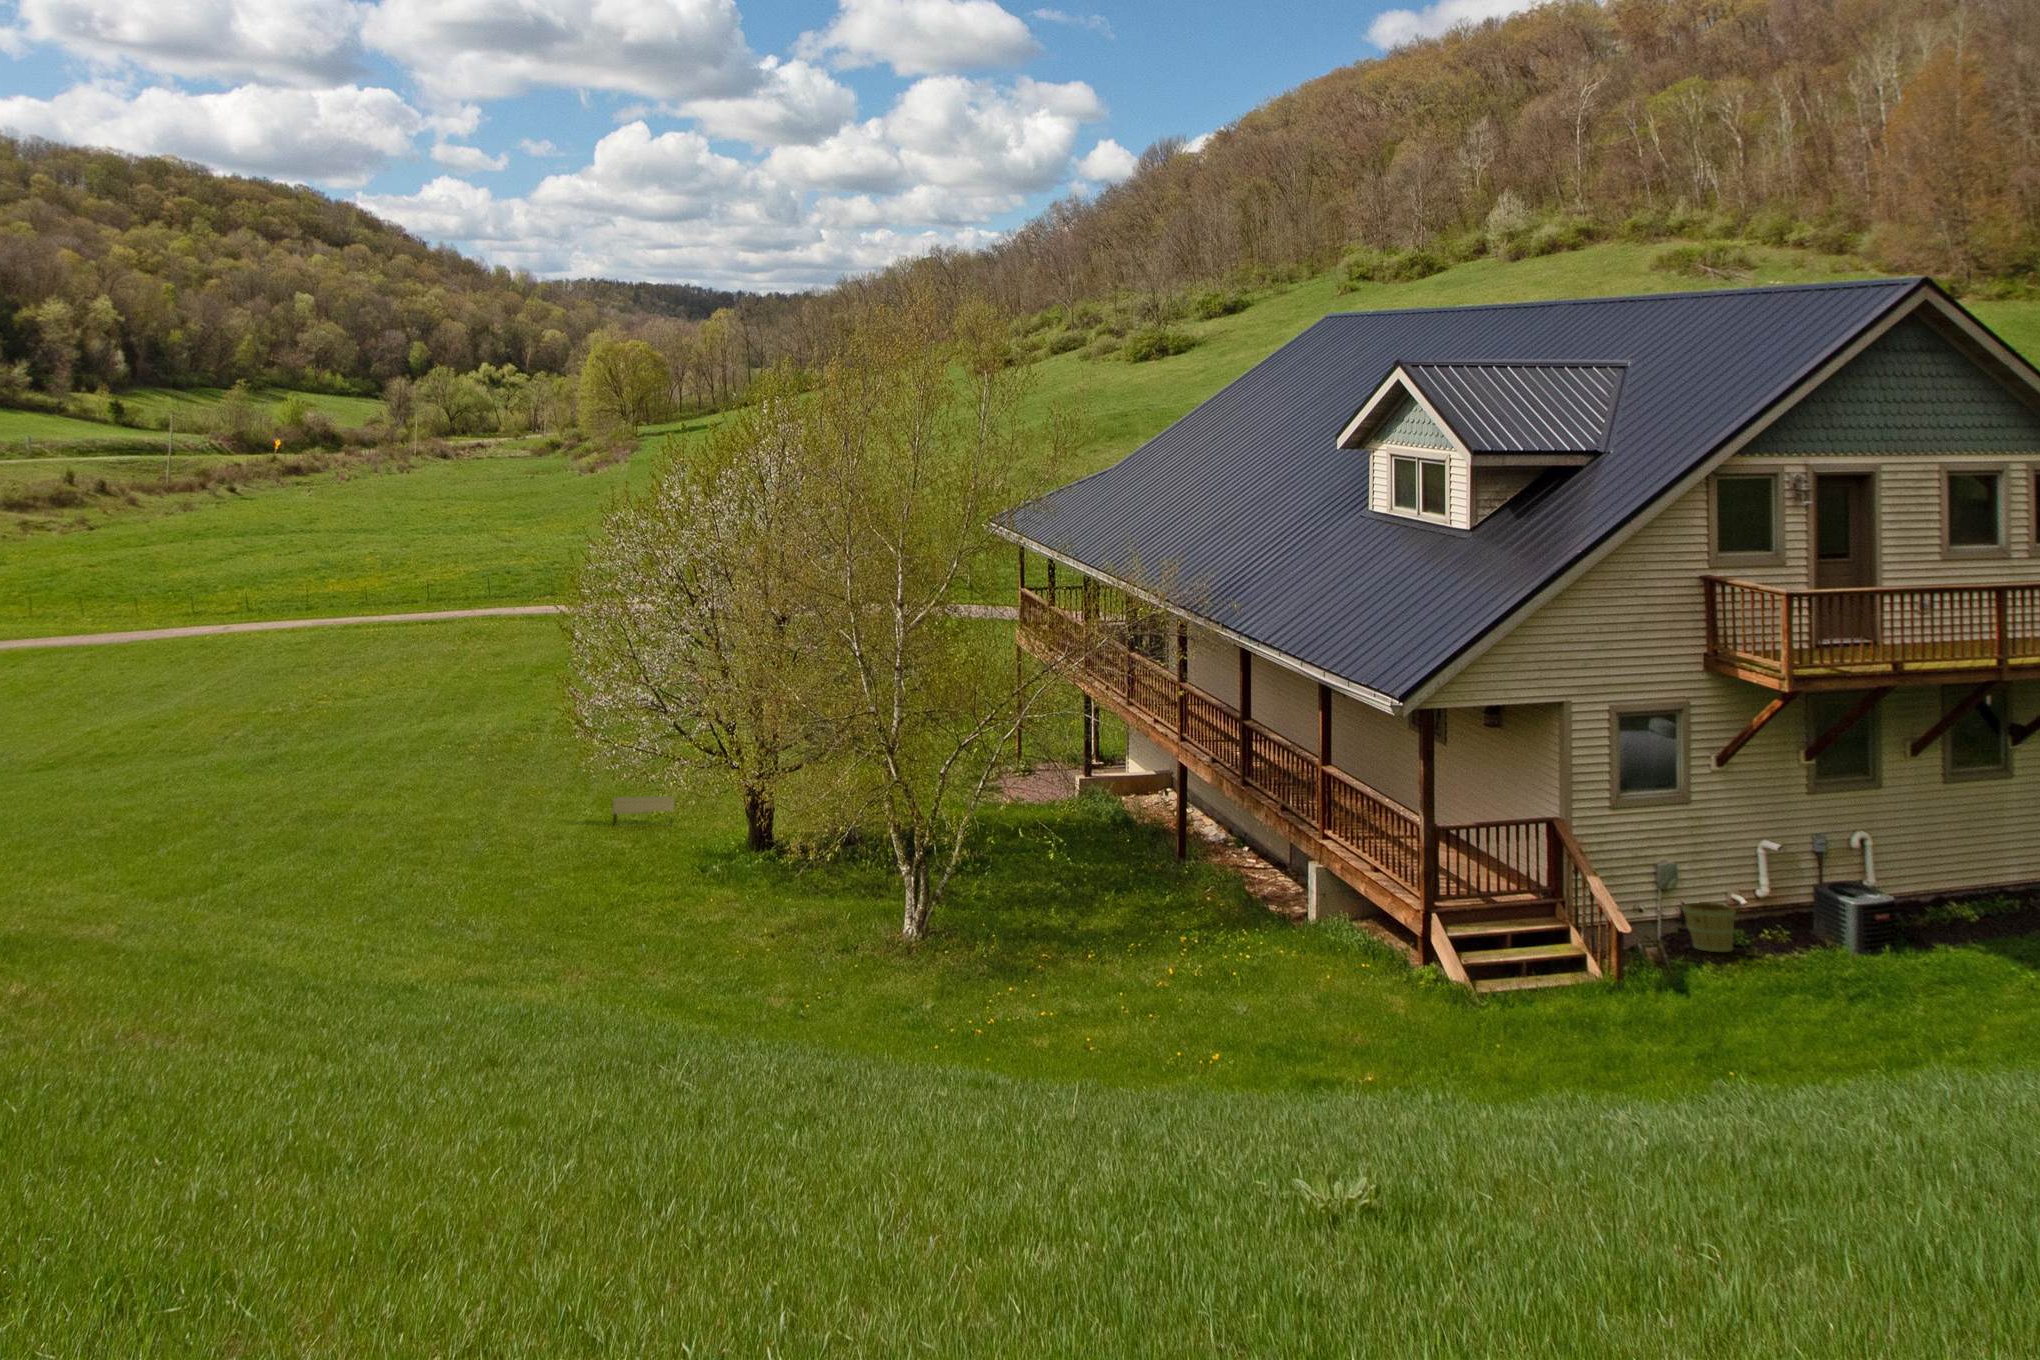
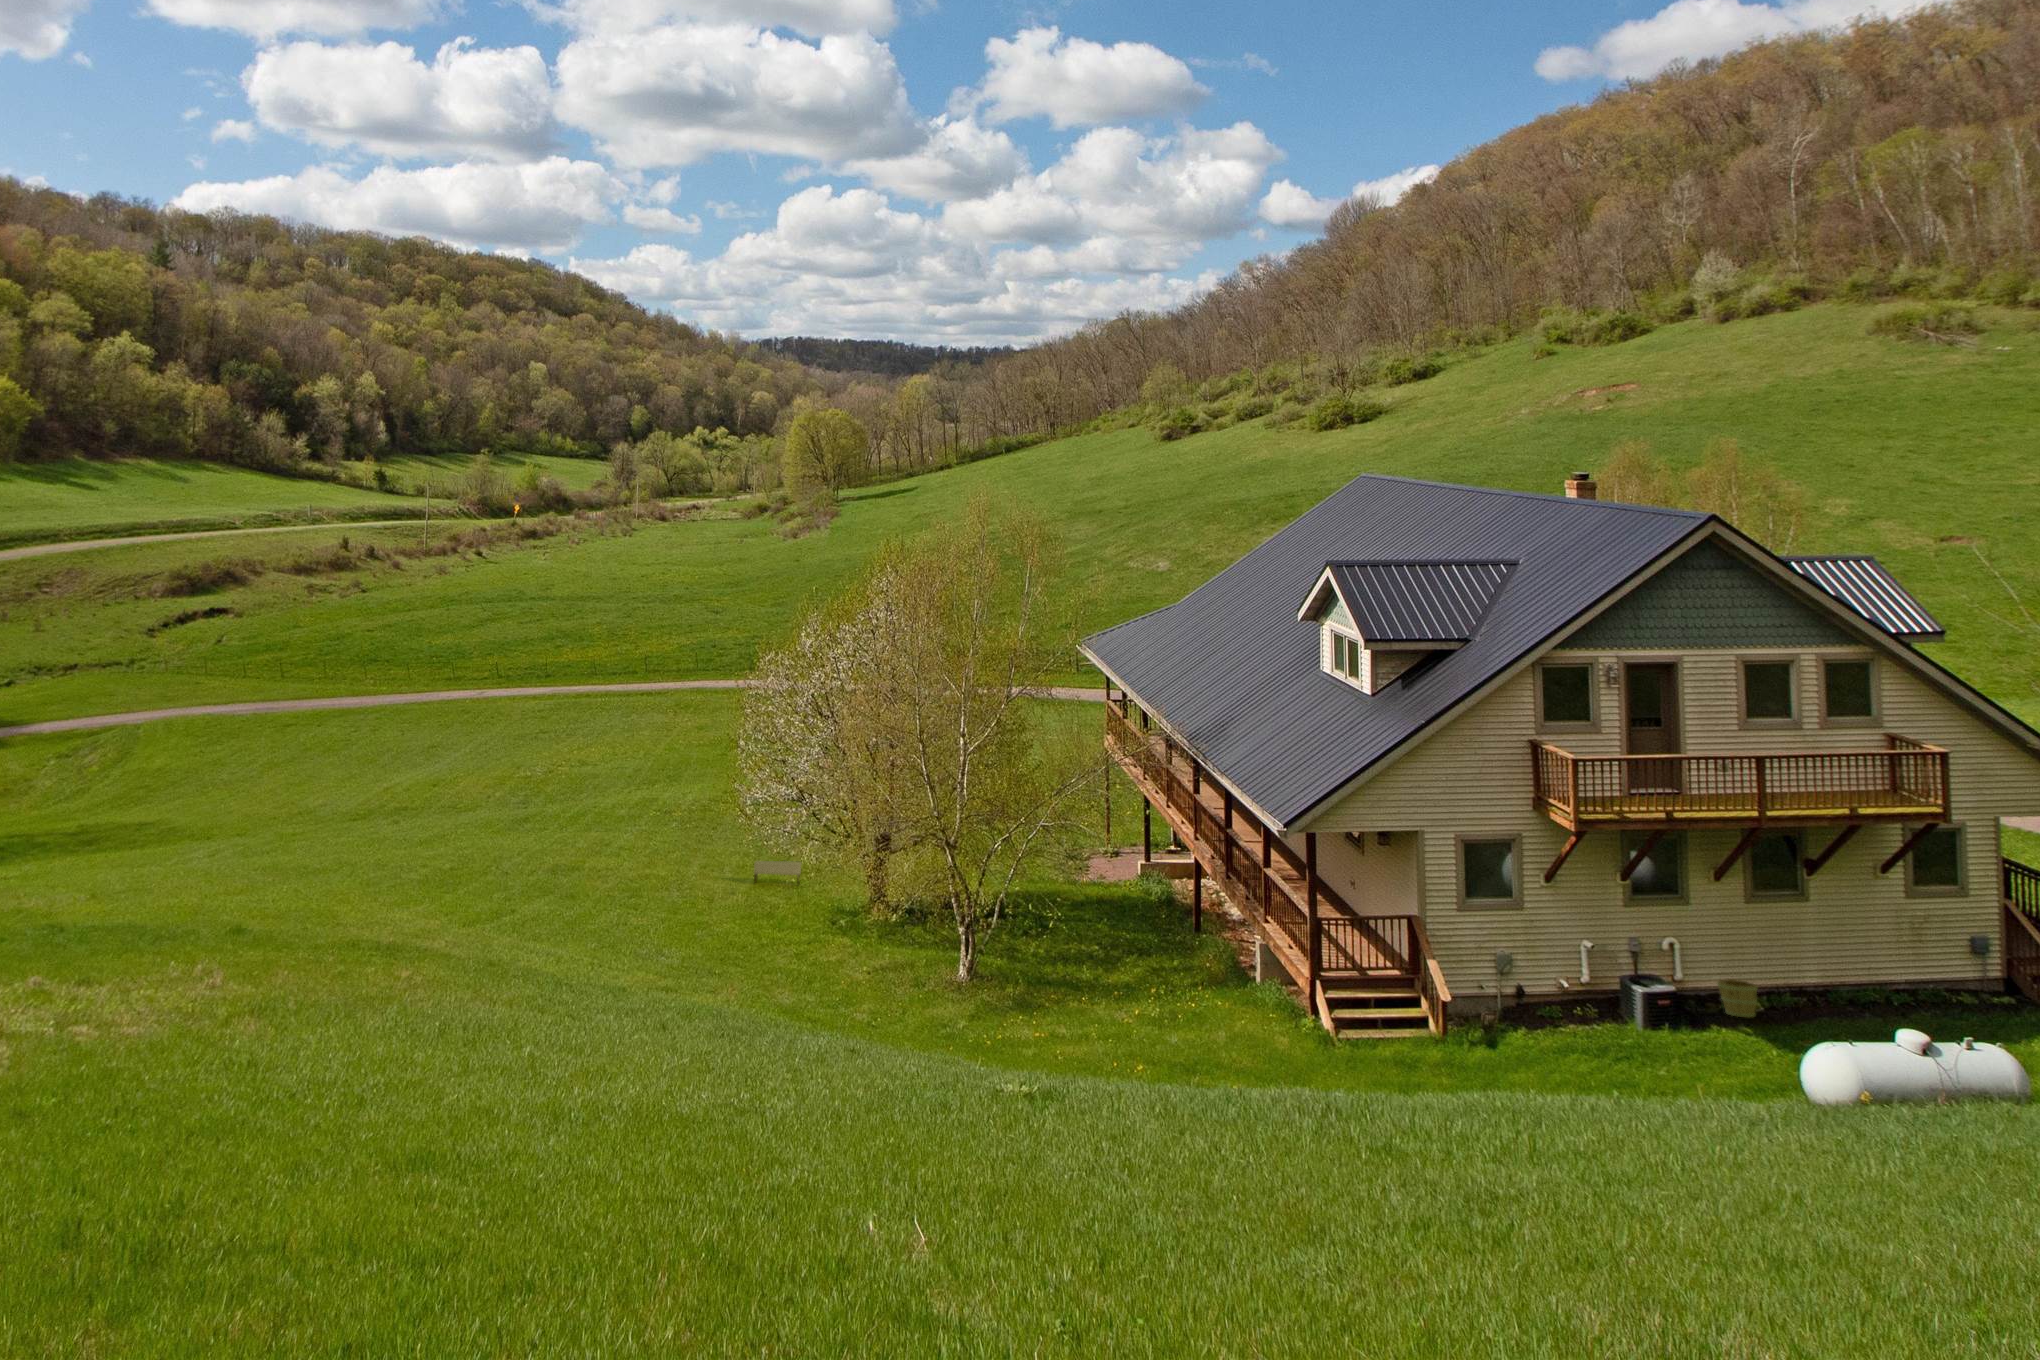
wooden bucket: present [1682,902,1735,952] -> present [1717,979,1757,1017]

